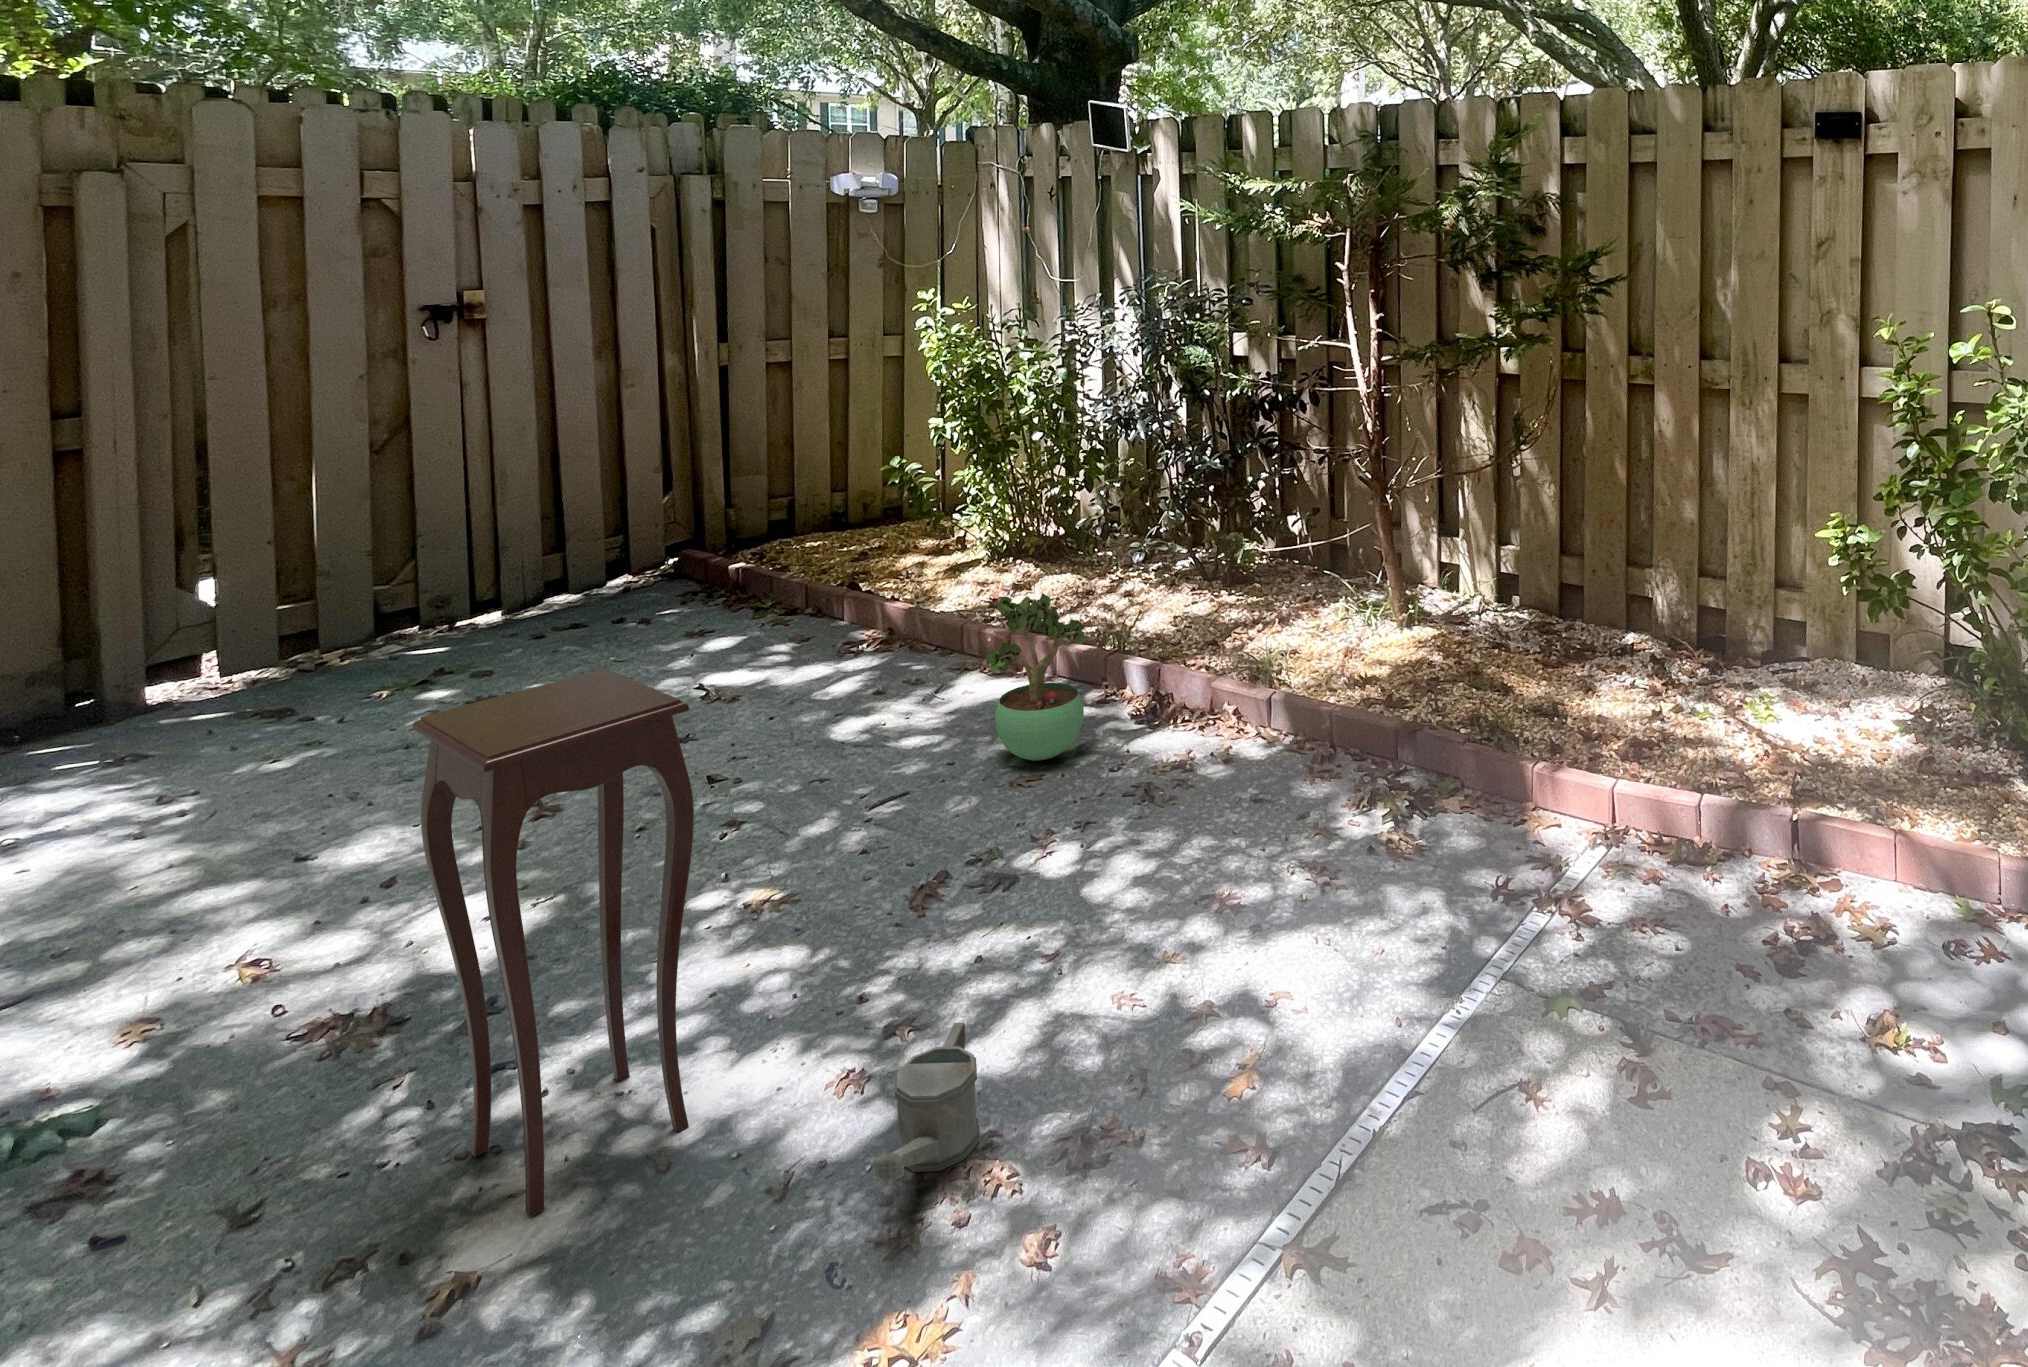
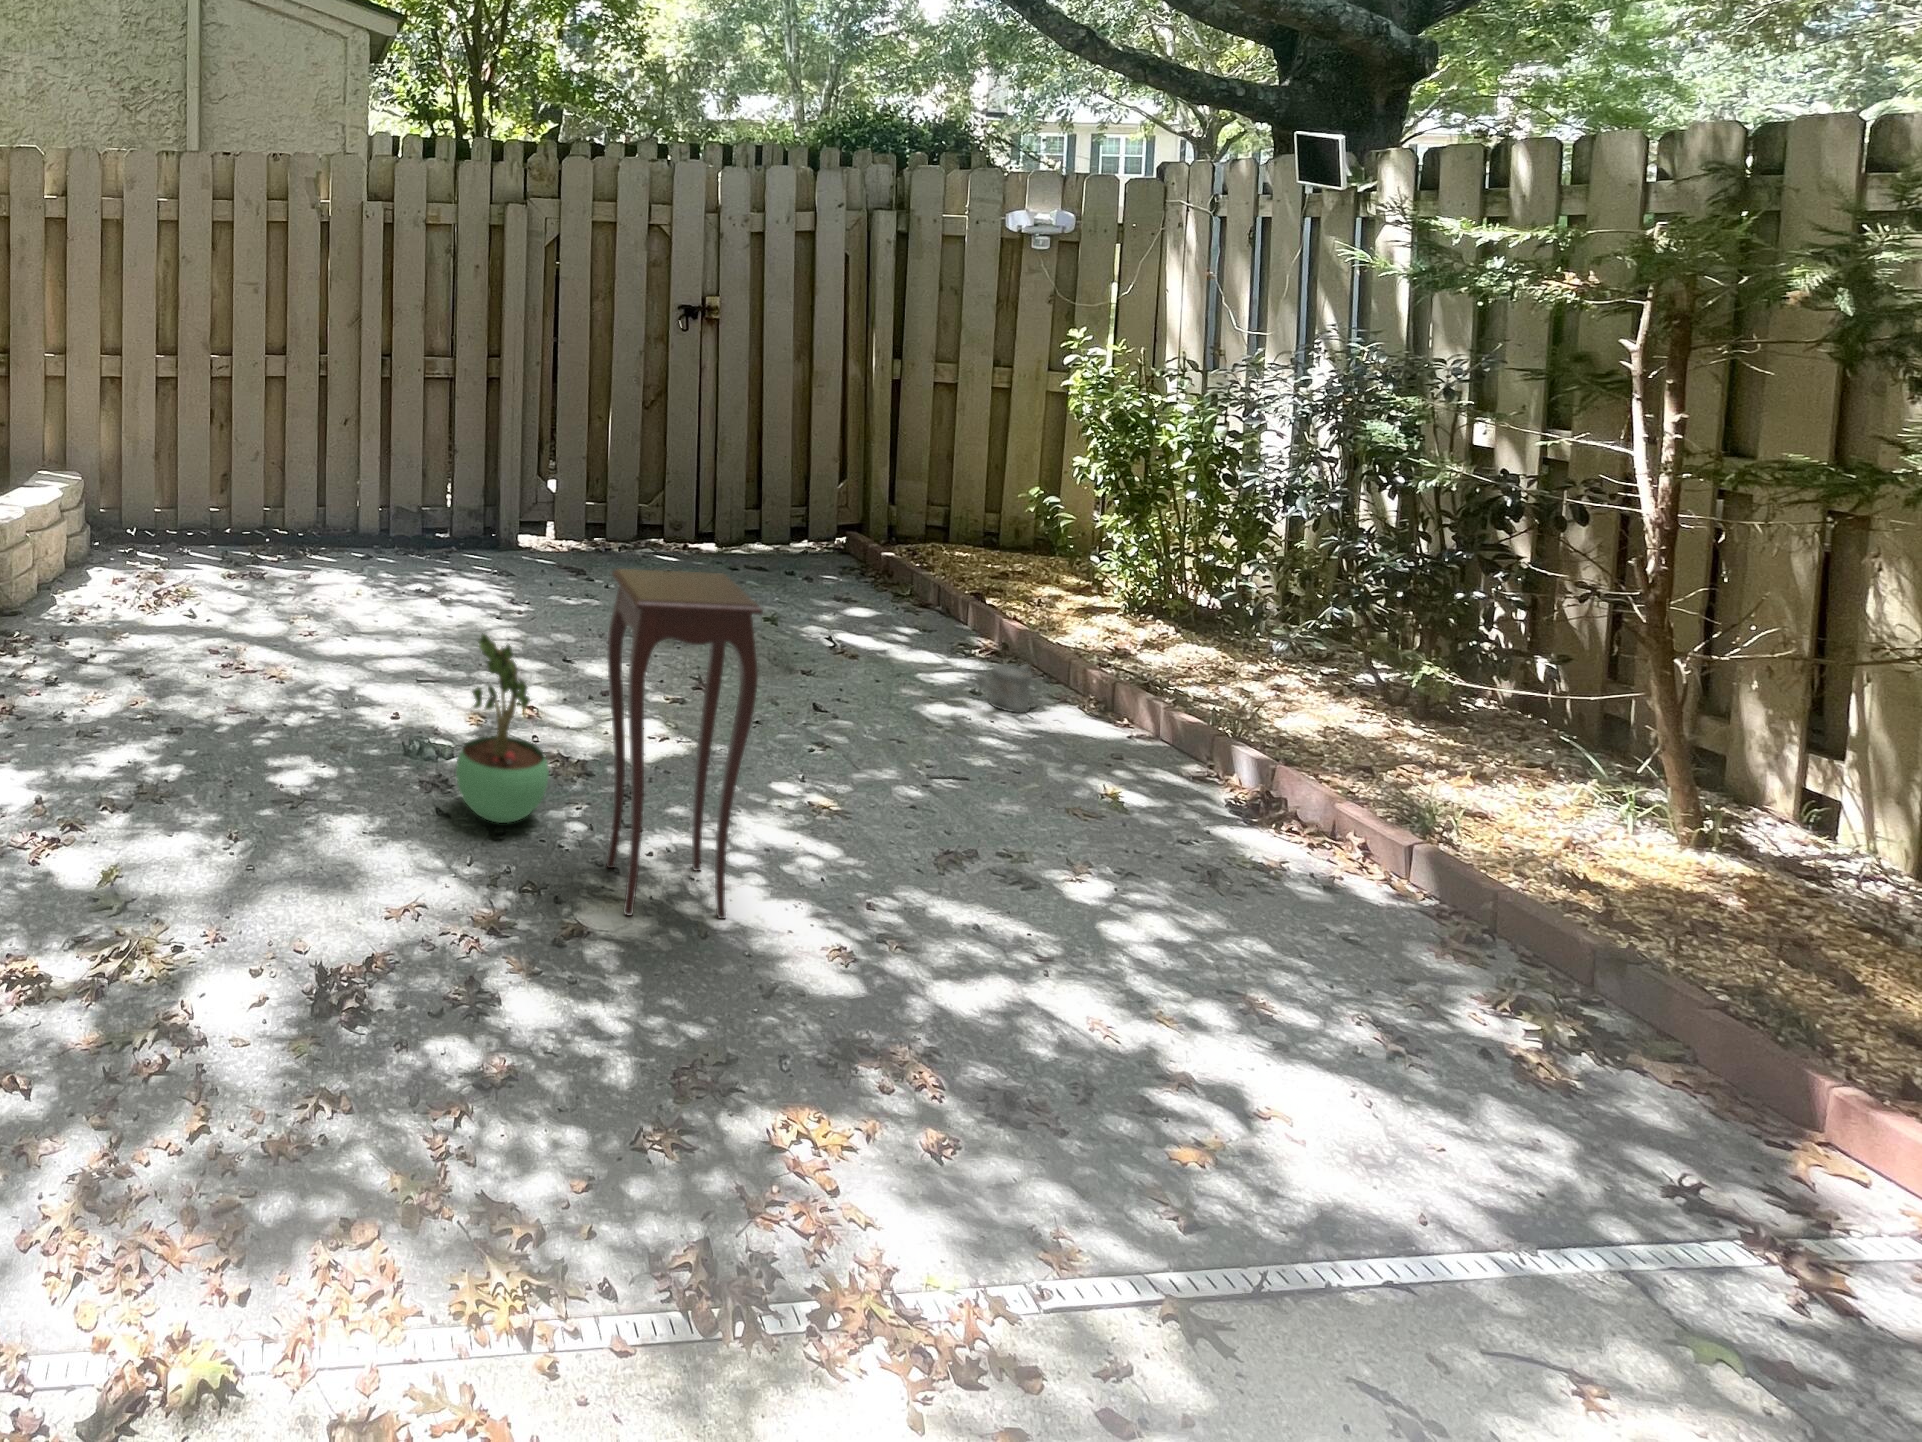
potted plant: present [985,593,1086,761] -> present [456,634,549,823]
watering can: present [874,1023,979,1180] -> present [976,664,1032,713]

